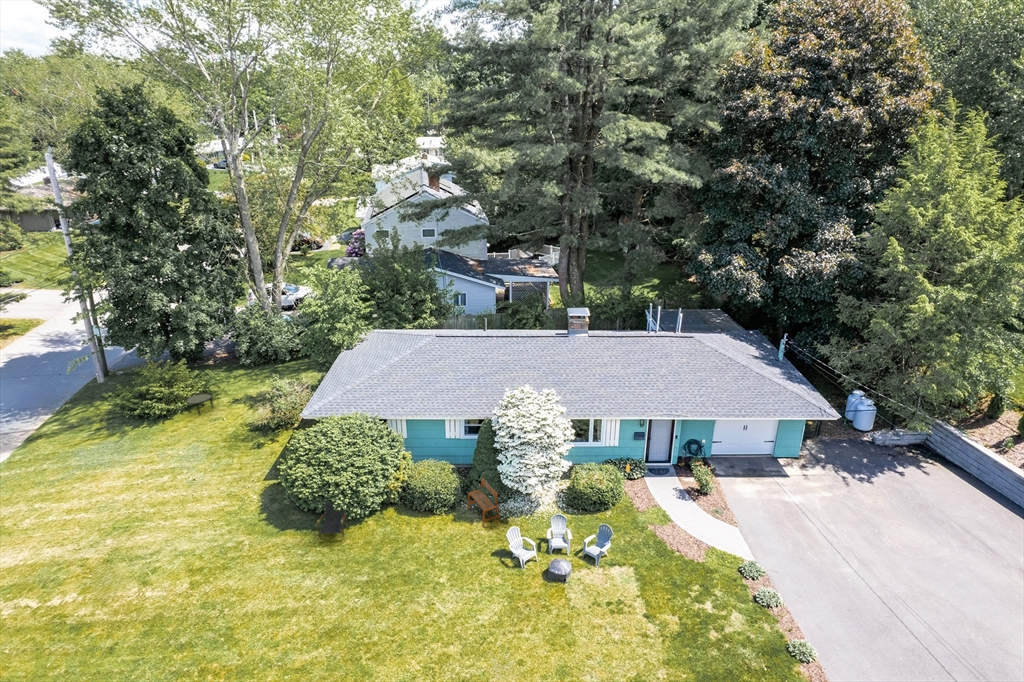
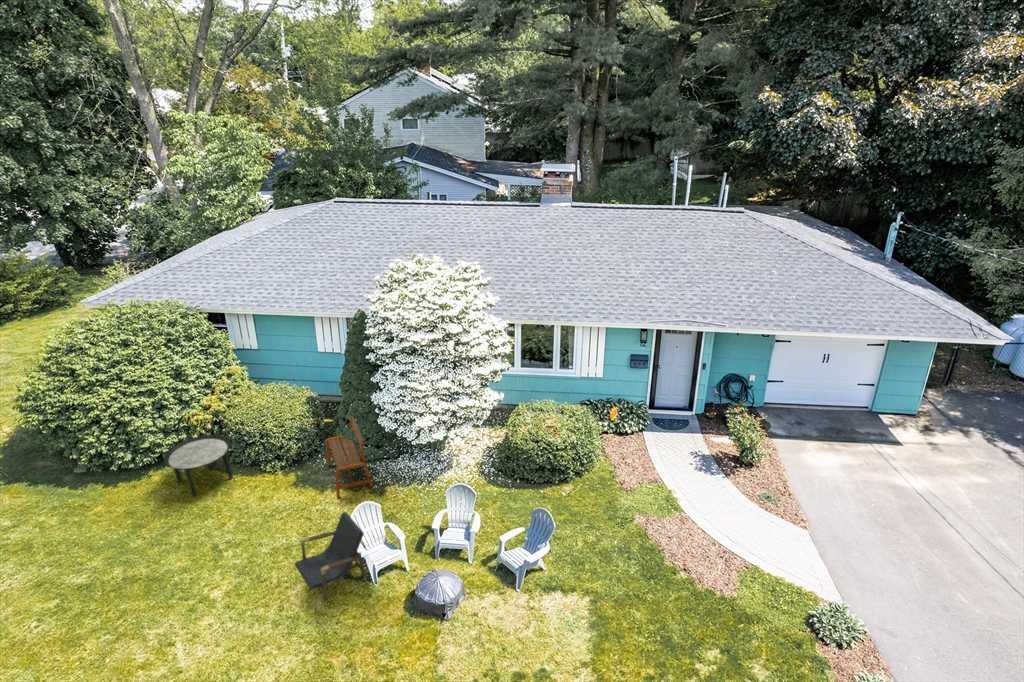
round table: present [185,392,214,415] -> present [164,435,233,496]
lounge chair: present [317,502,347,539] -> present [295,512,366,606]

